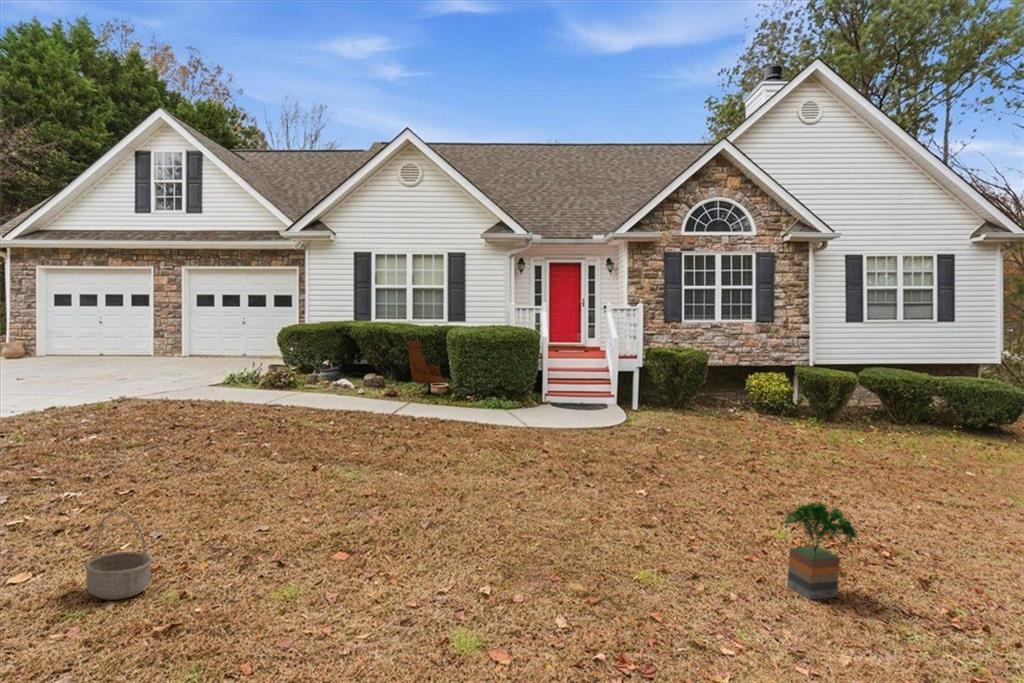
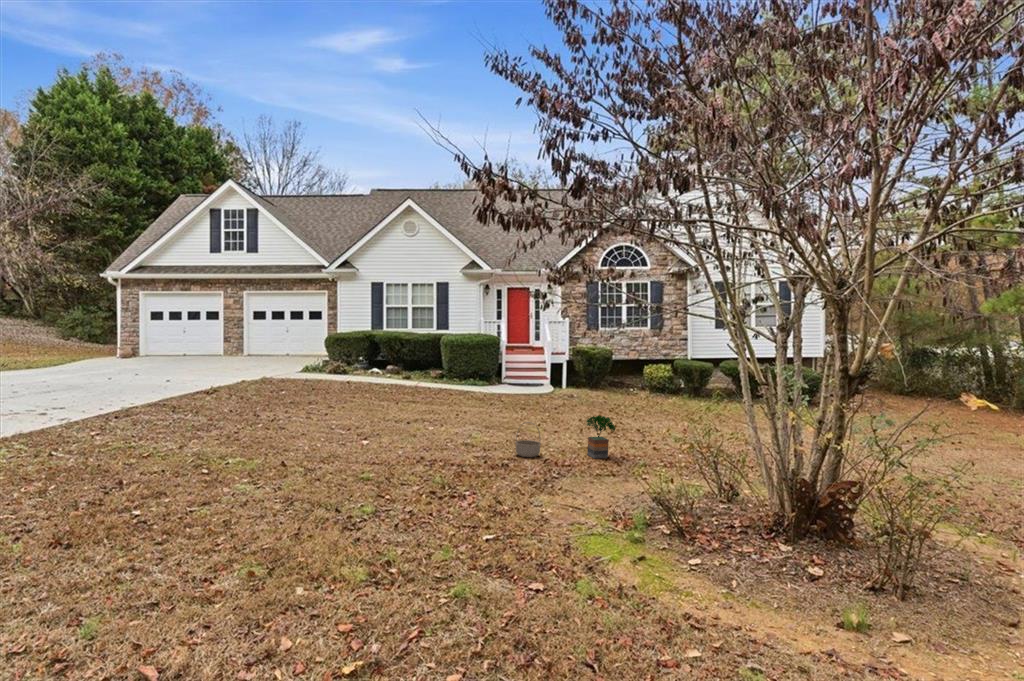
lounge chair: present [408,341,465,399] -> none [408,343,452,384]
basket: present [85,512,152,600] -> present [515,422,541,457]

